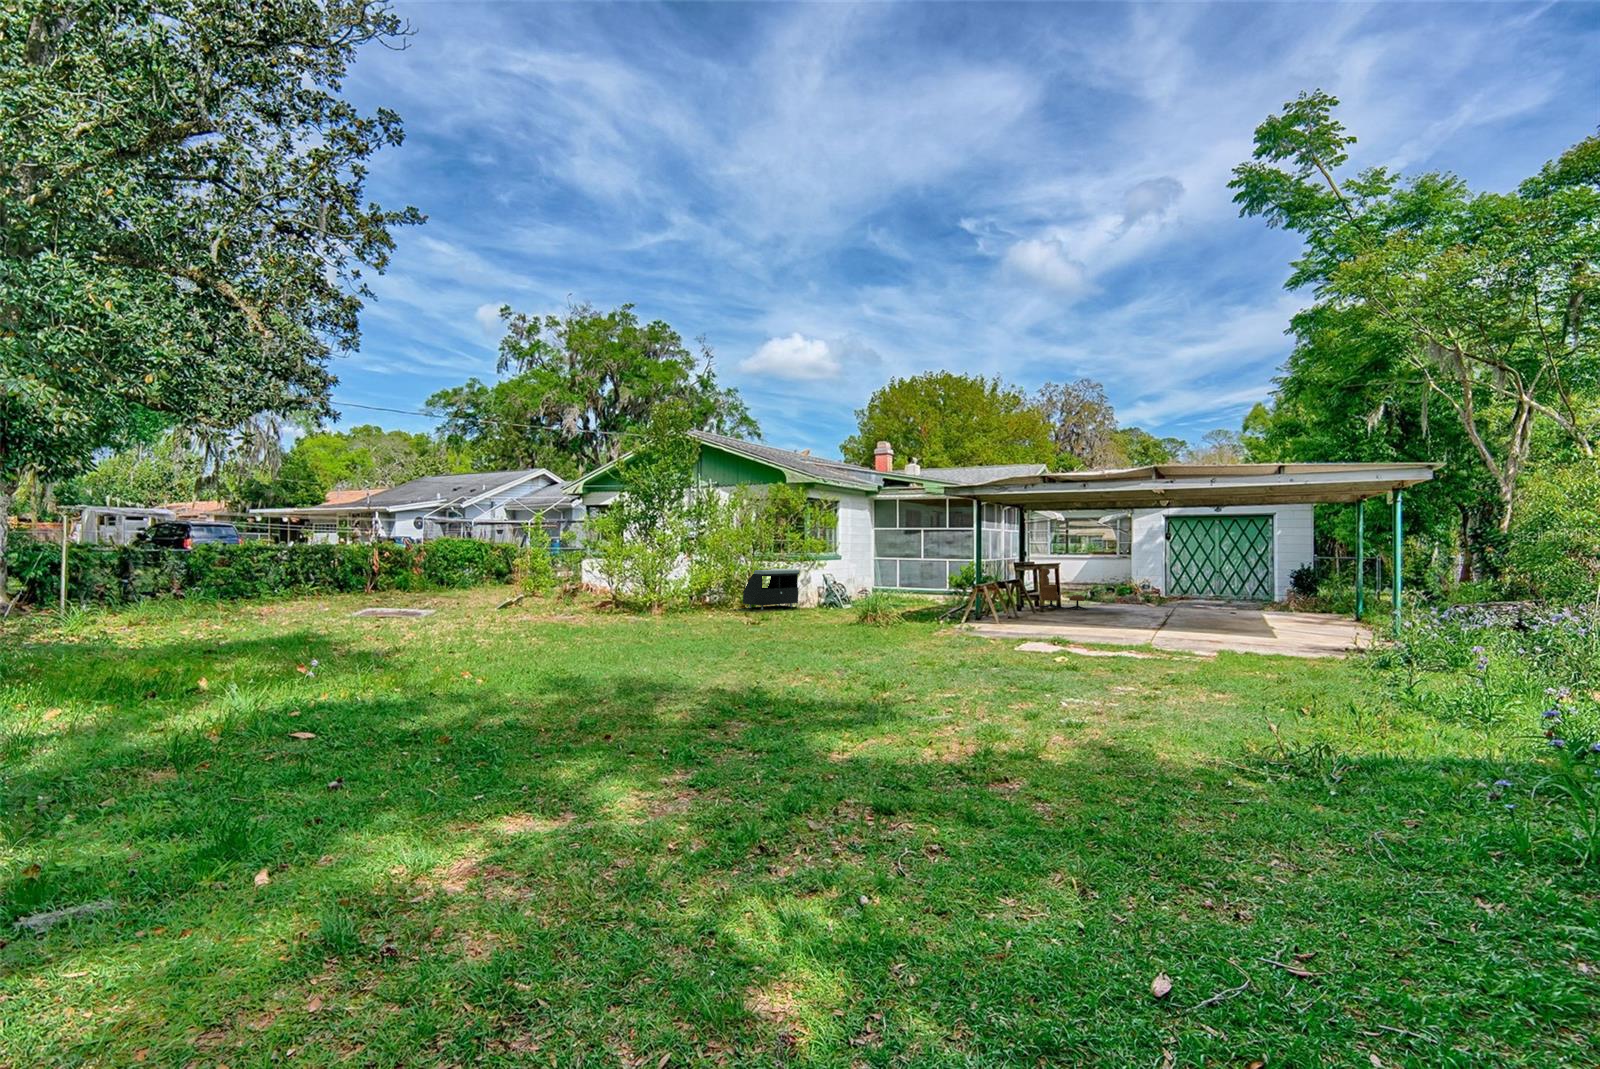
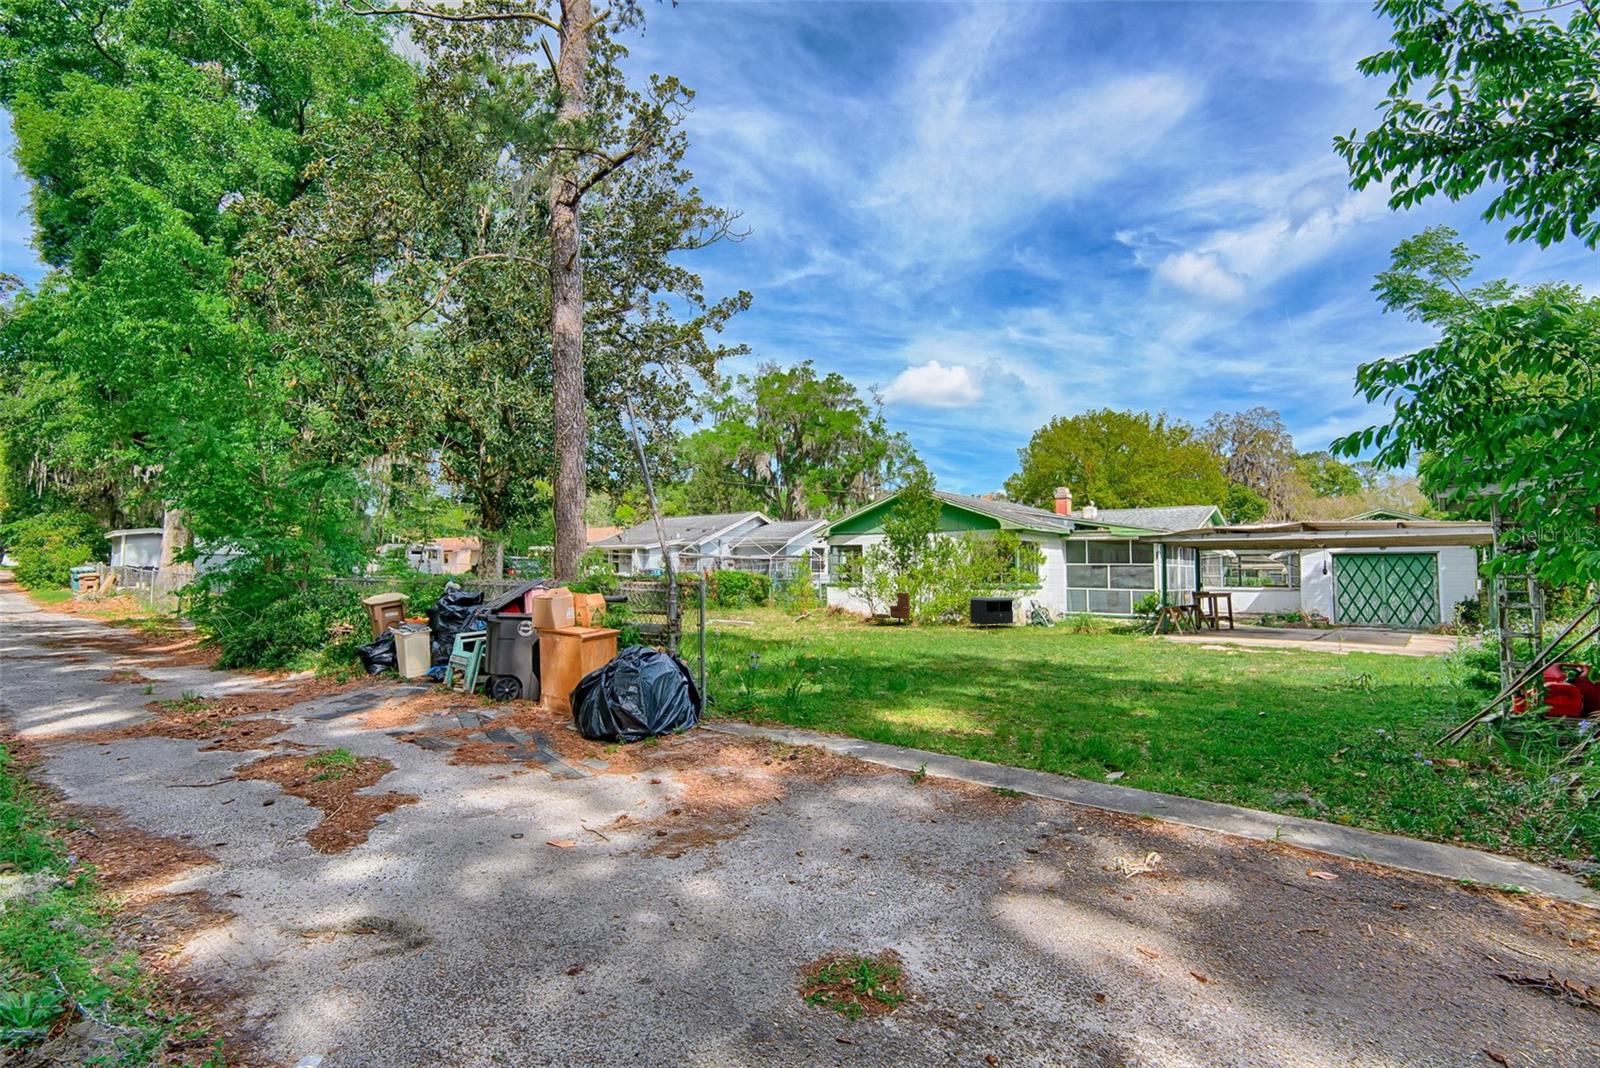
lounge chair: present [1039,569,1088,610] -> present [875,593,910,625]

